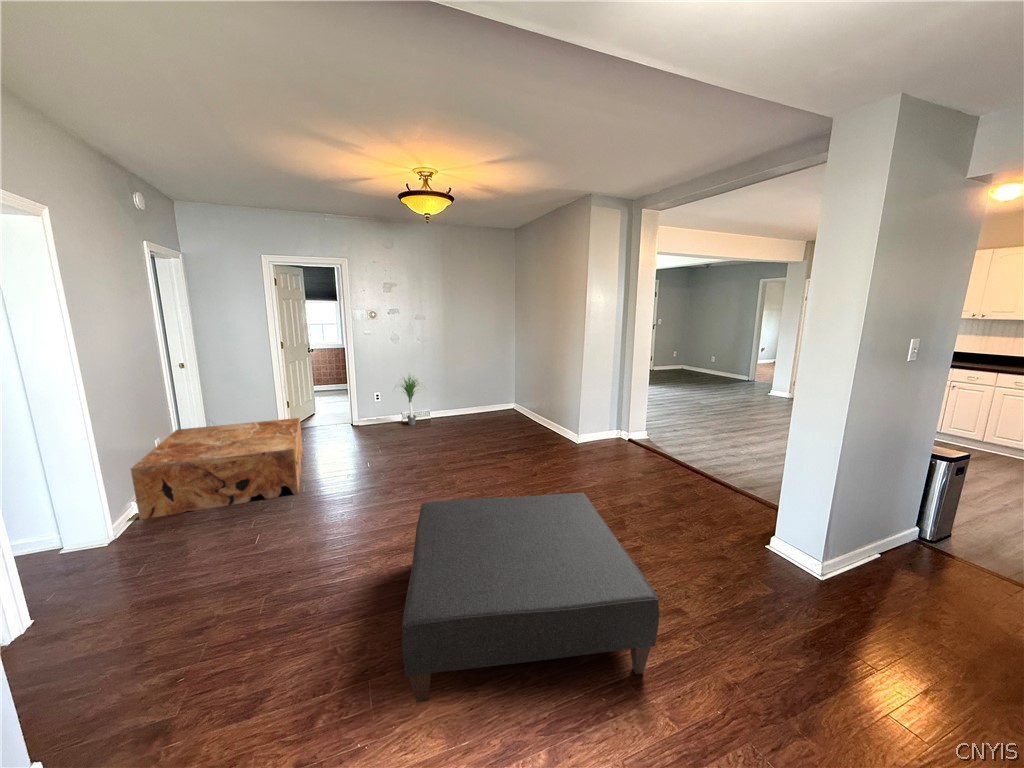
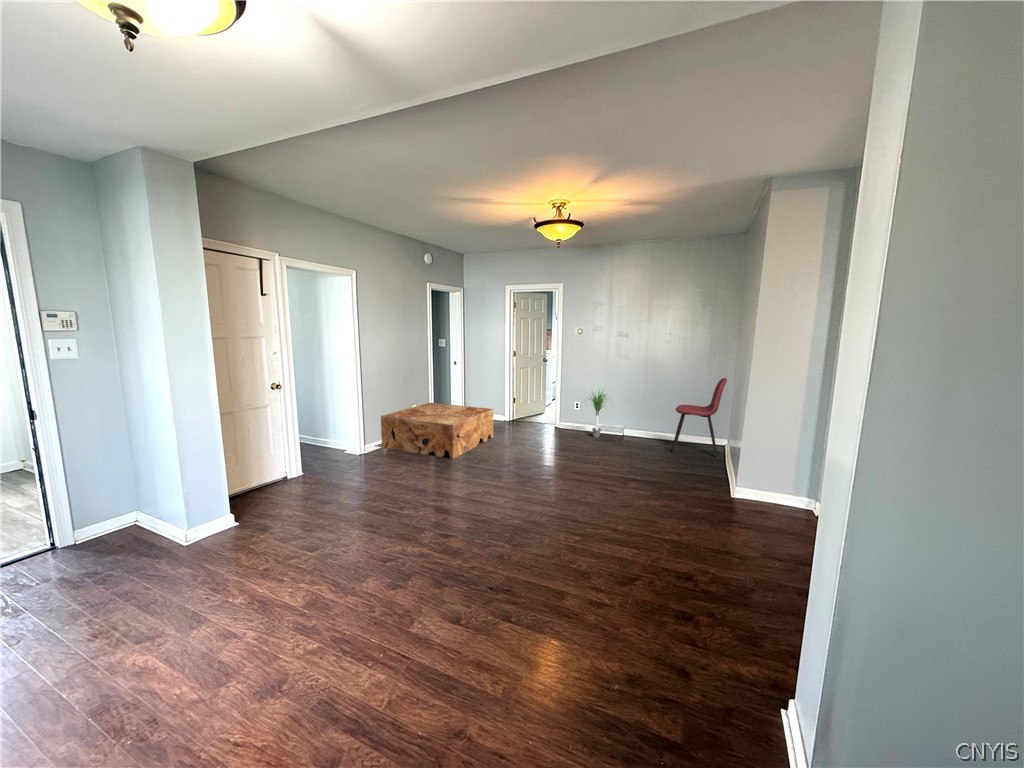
dining chair: none [479,351,524,422] -> present [672,378,727,458]
ottoman: present [402,493,659,702] -> none [315,475,559,667]

